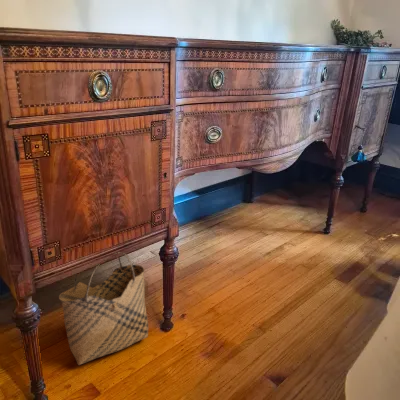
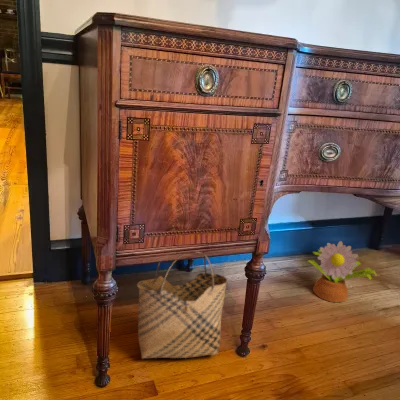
decorative plant: none [194,206,255,258] -> present [303,241,376,302]

